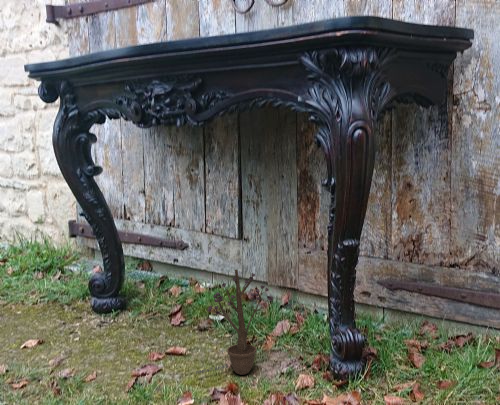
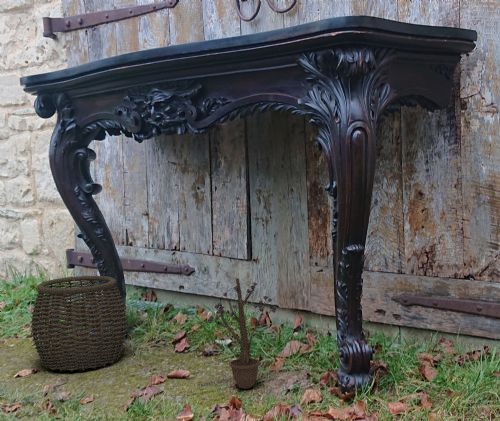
woven basket: none [33,255,127,350] -> present [30,276,127,371]

